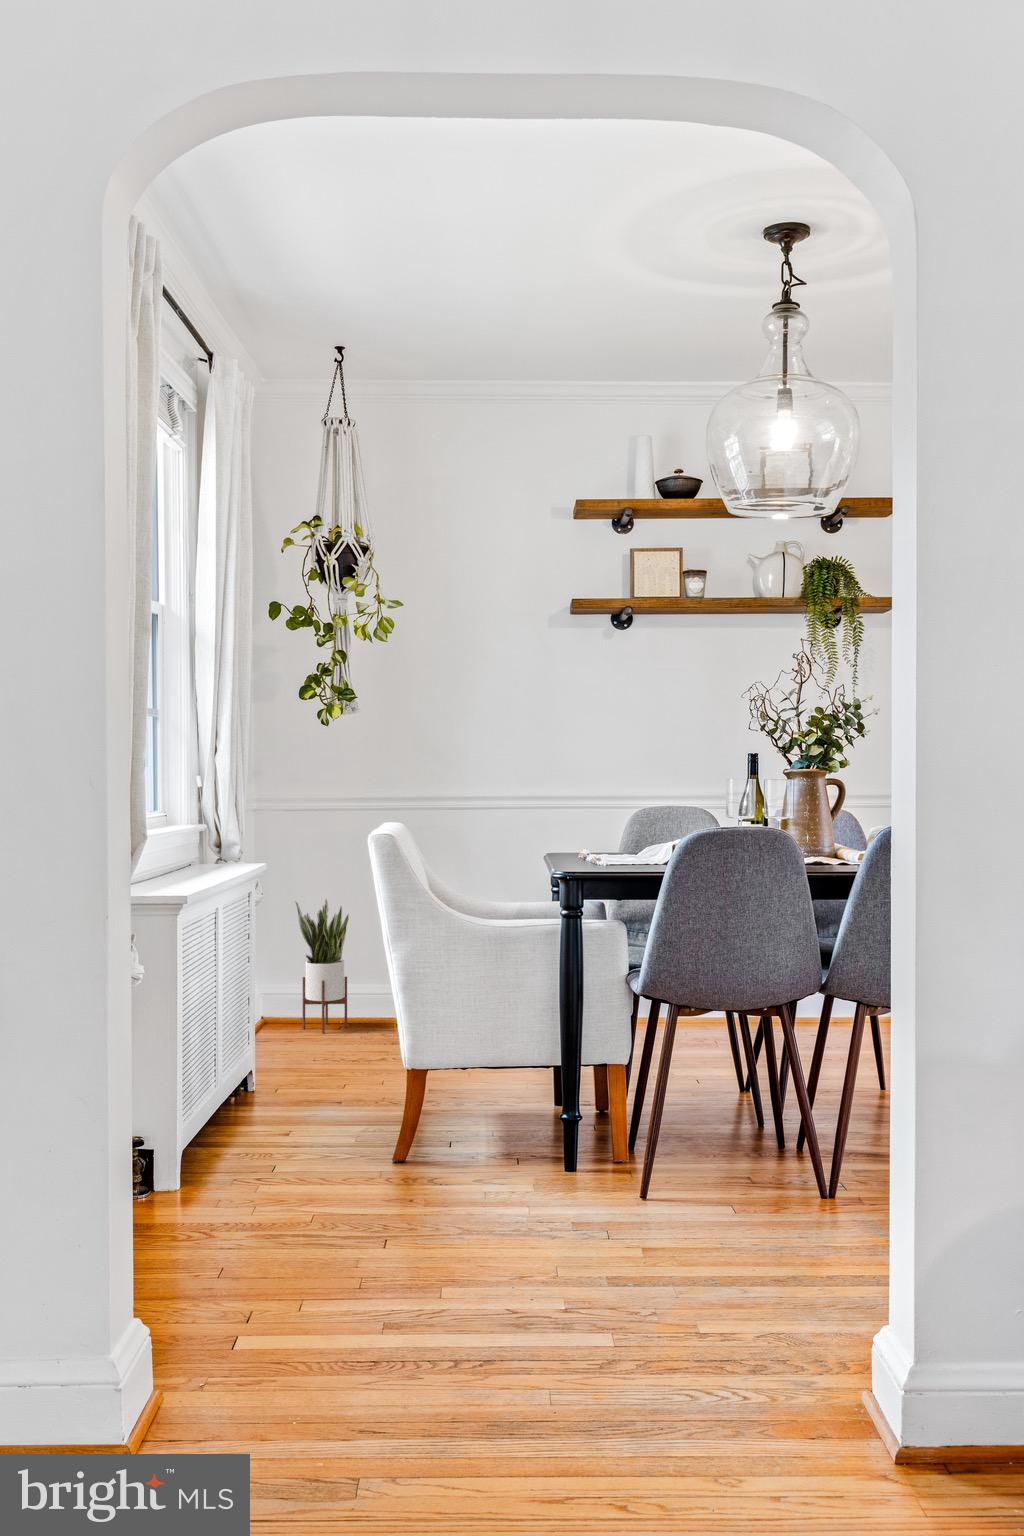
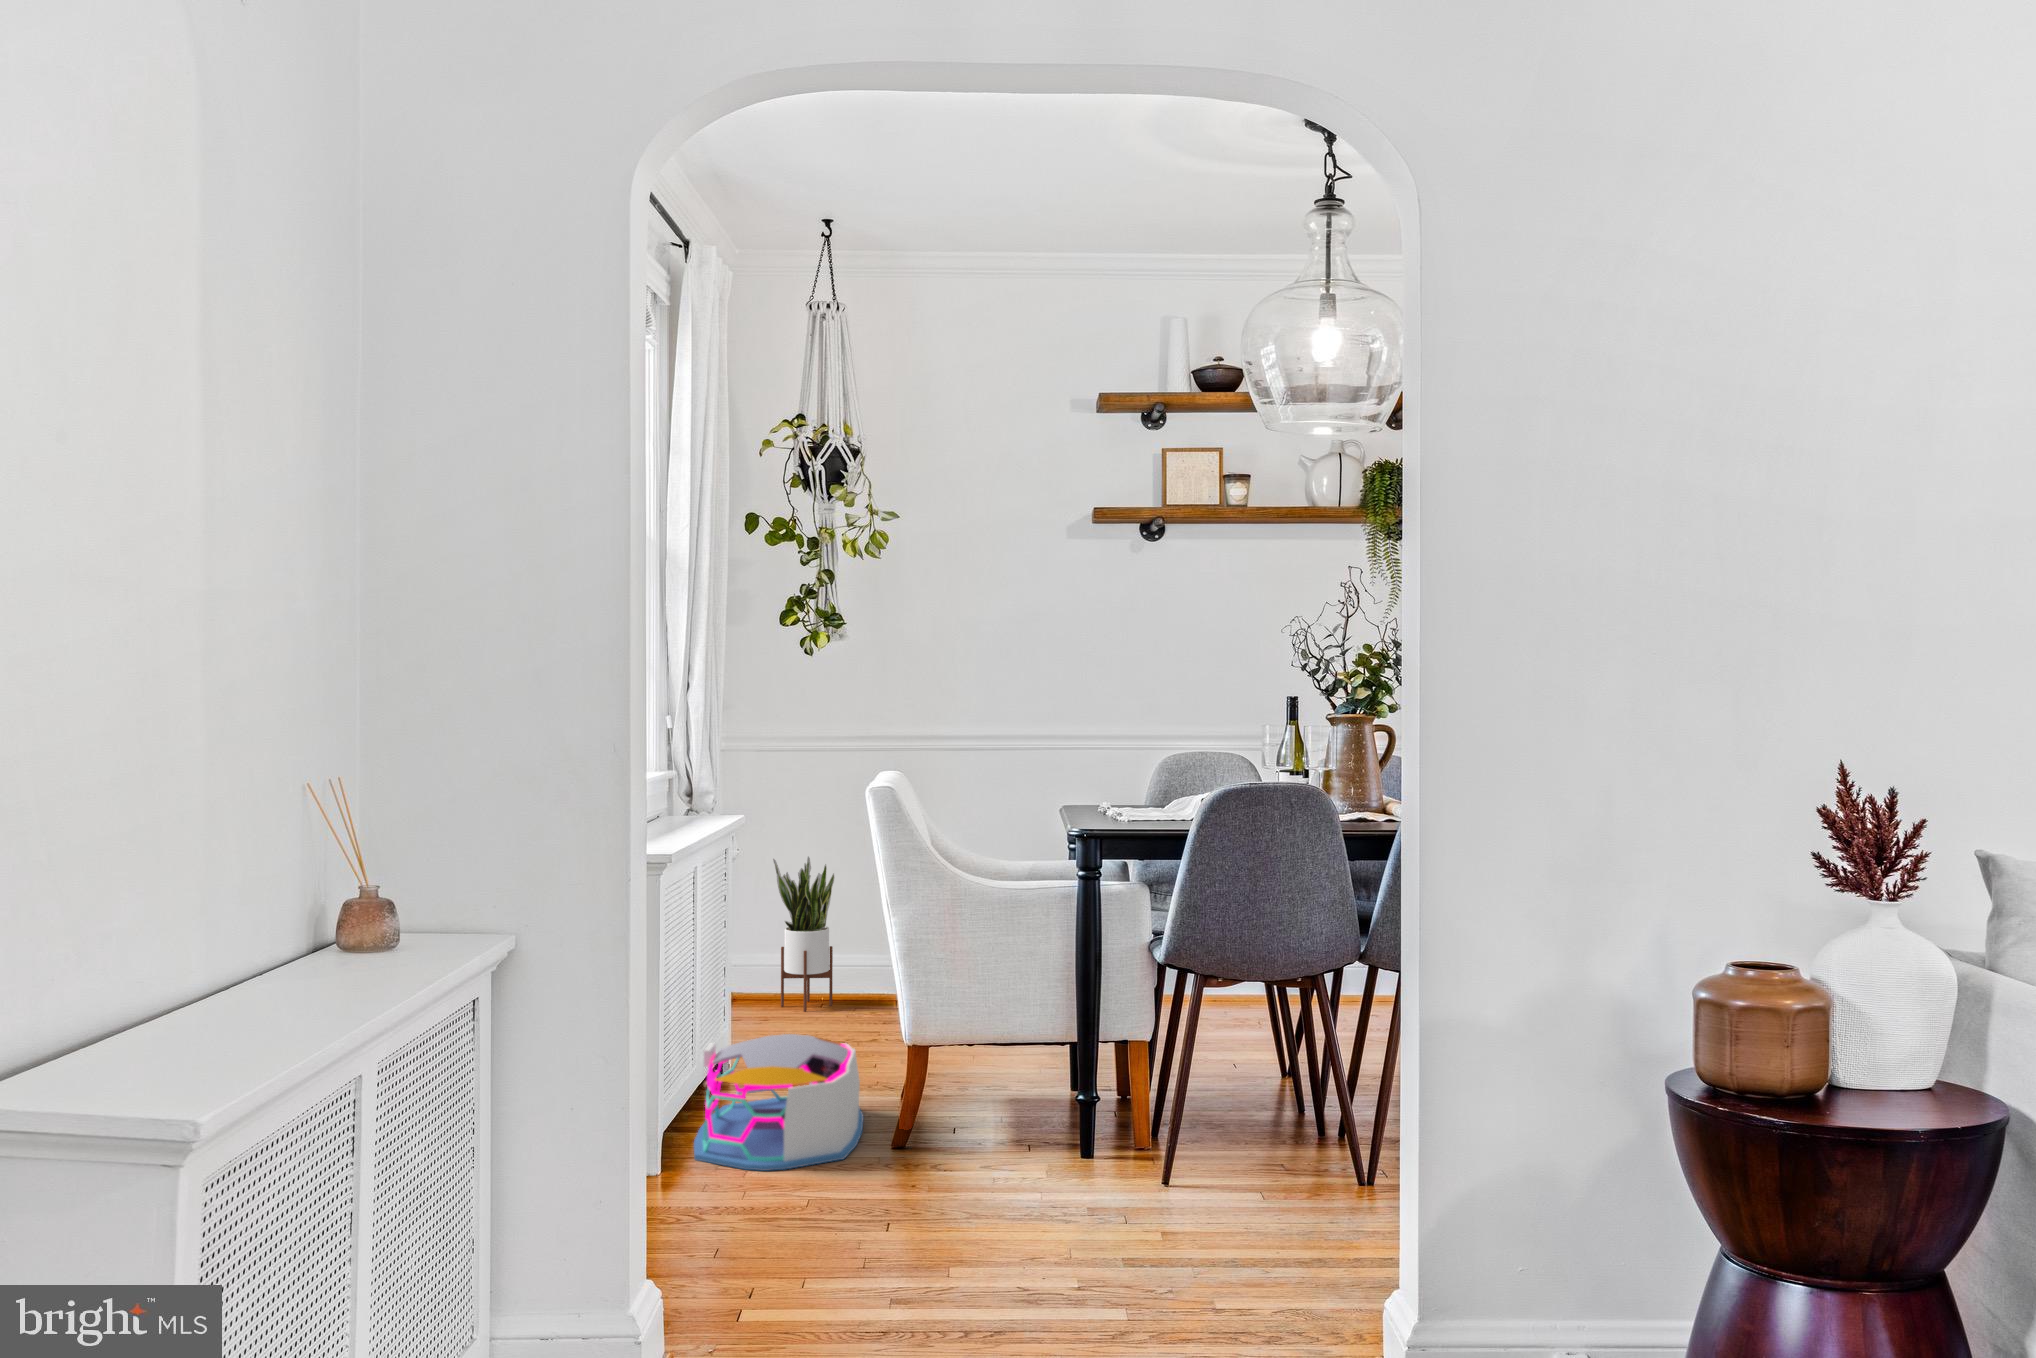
storage bin: none [210,1057,368,1186] -> present [694,1034,864,1171]

